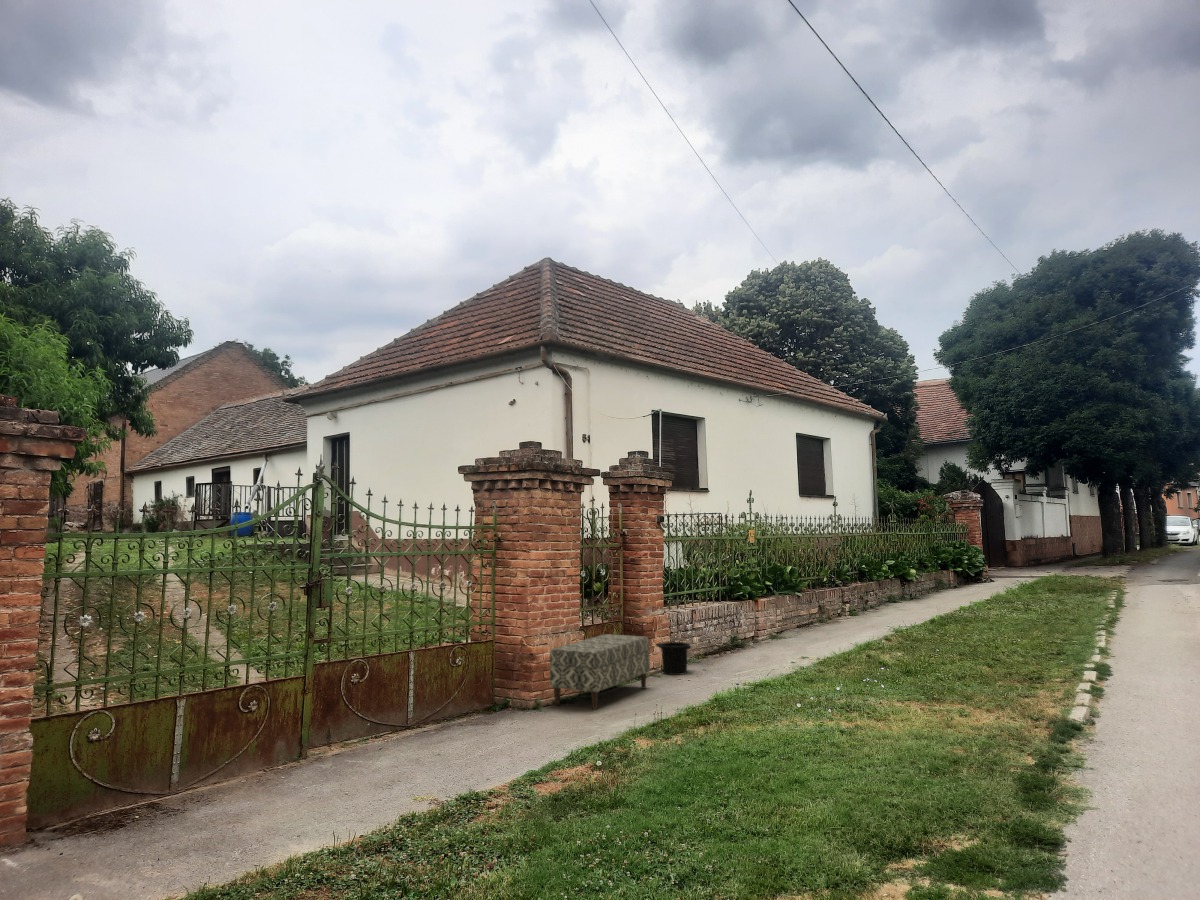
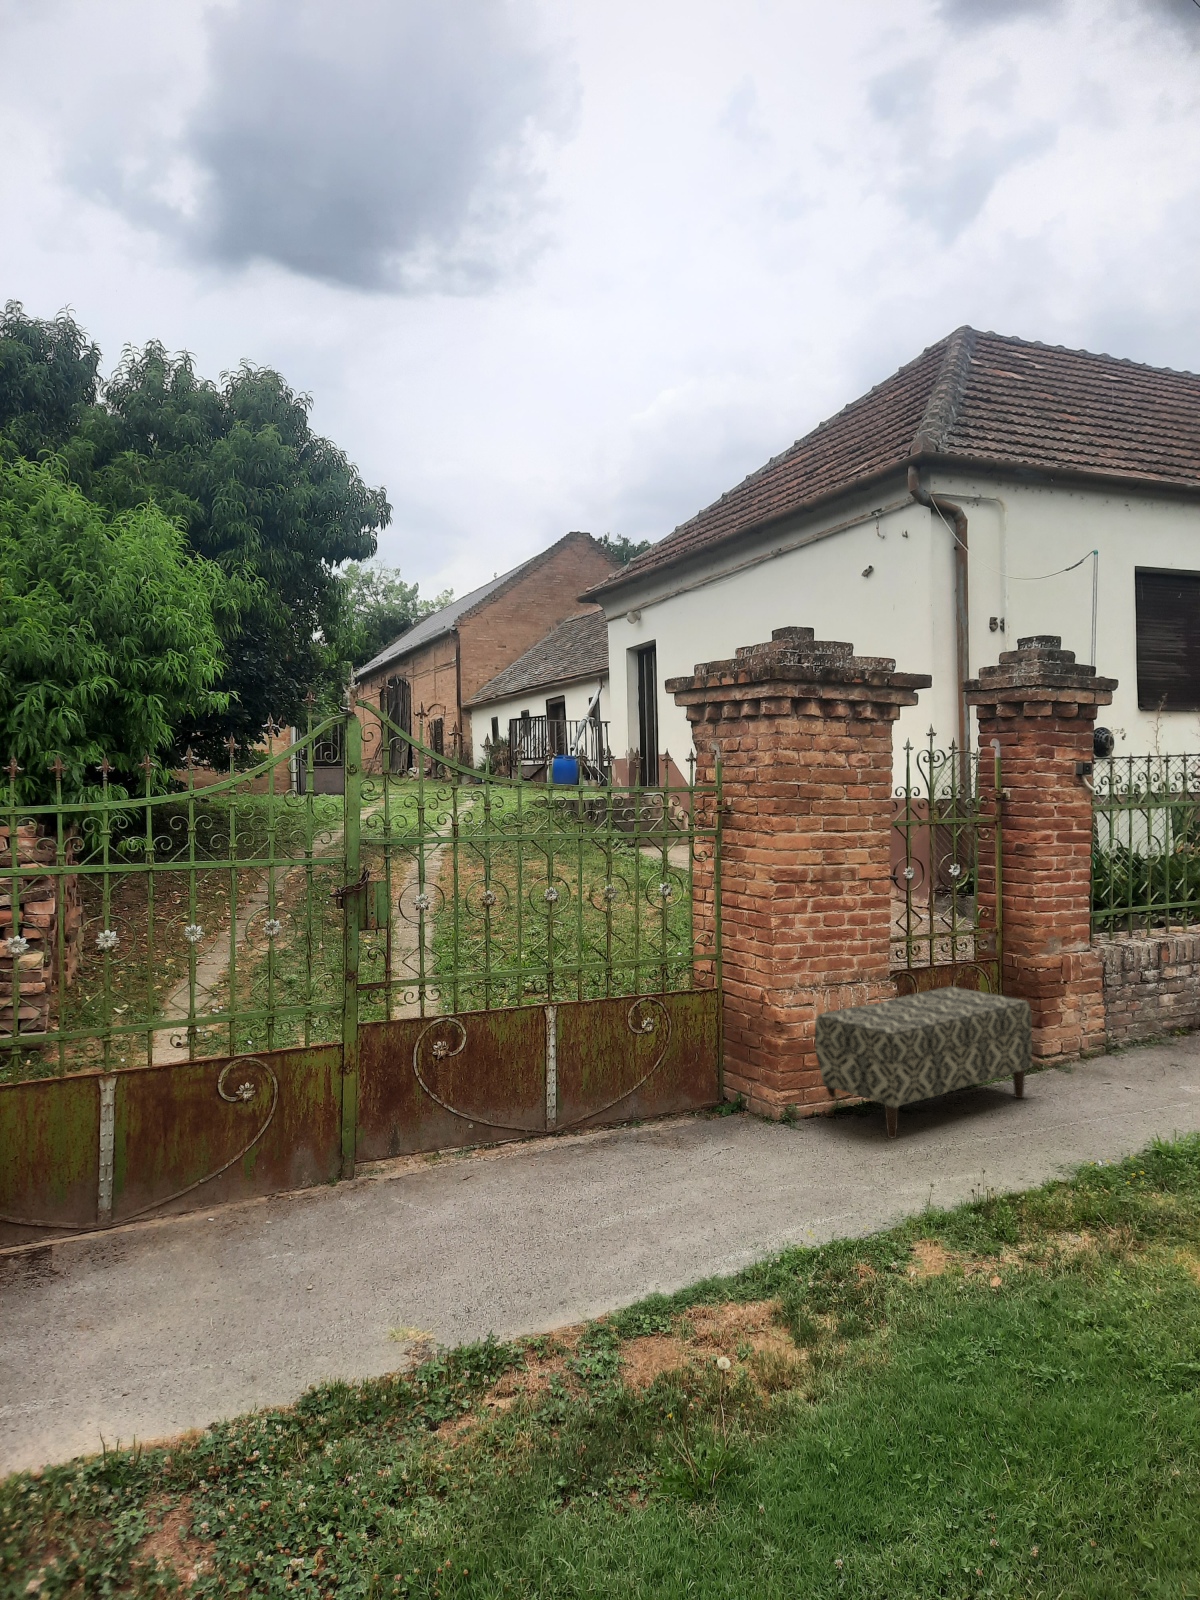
trash can: present [656,642,691,675] -> none [1067,1005,1139,1072]

